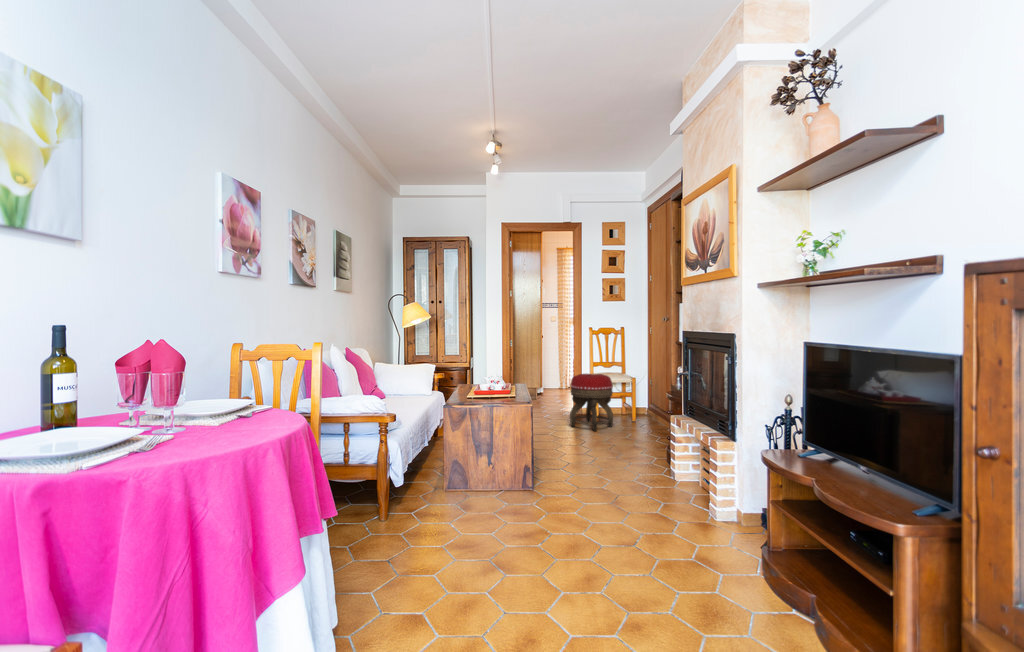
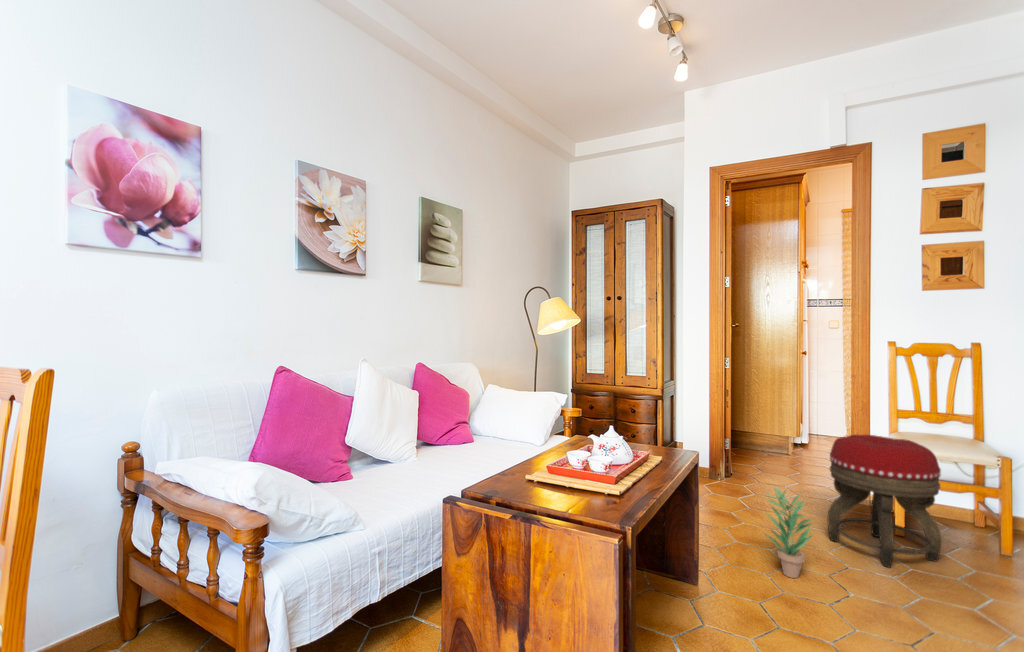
potted plant: none [549,398,571,440] -> present [766,487,812,578]

